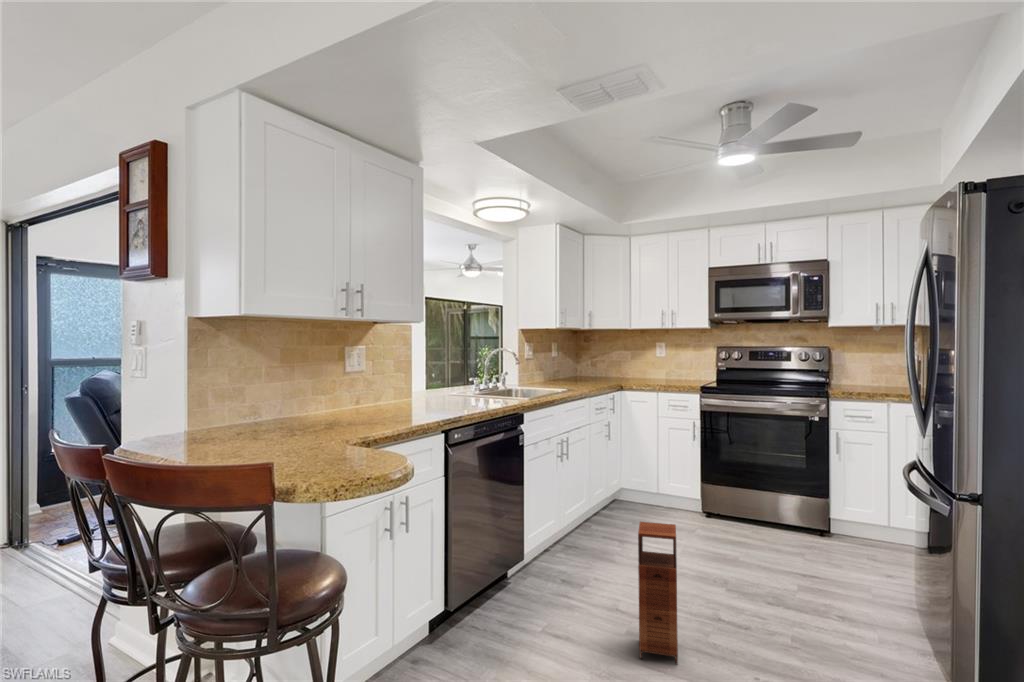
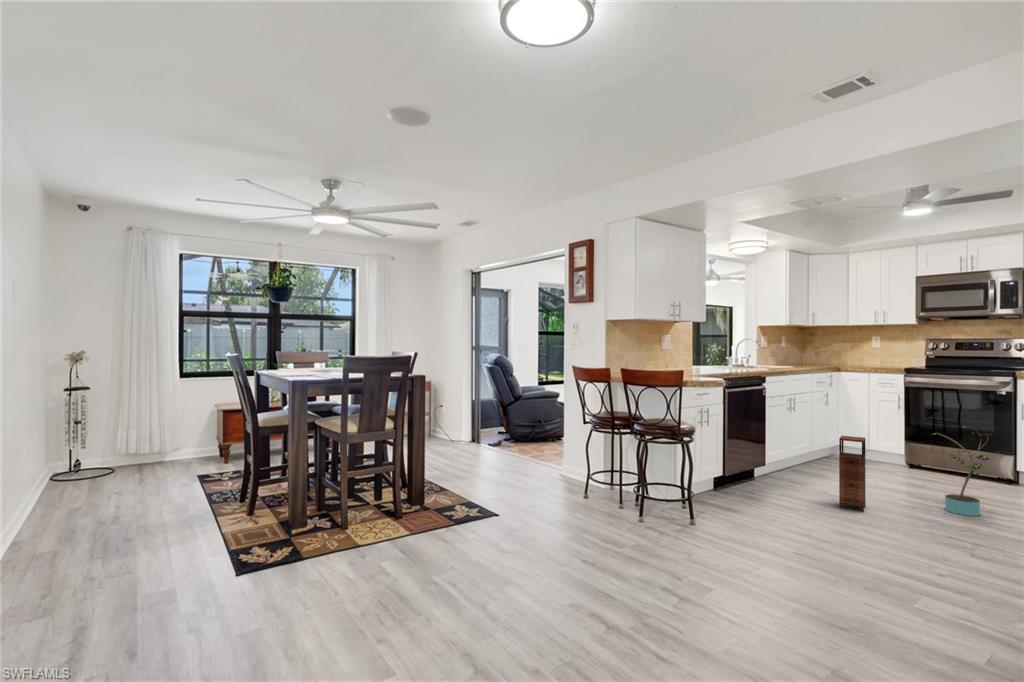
potted plant: none [759,487,848,639] -> present [932,426,994,516]

